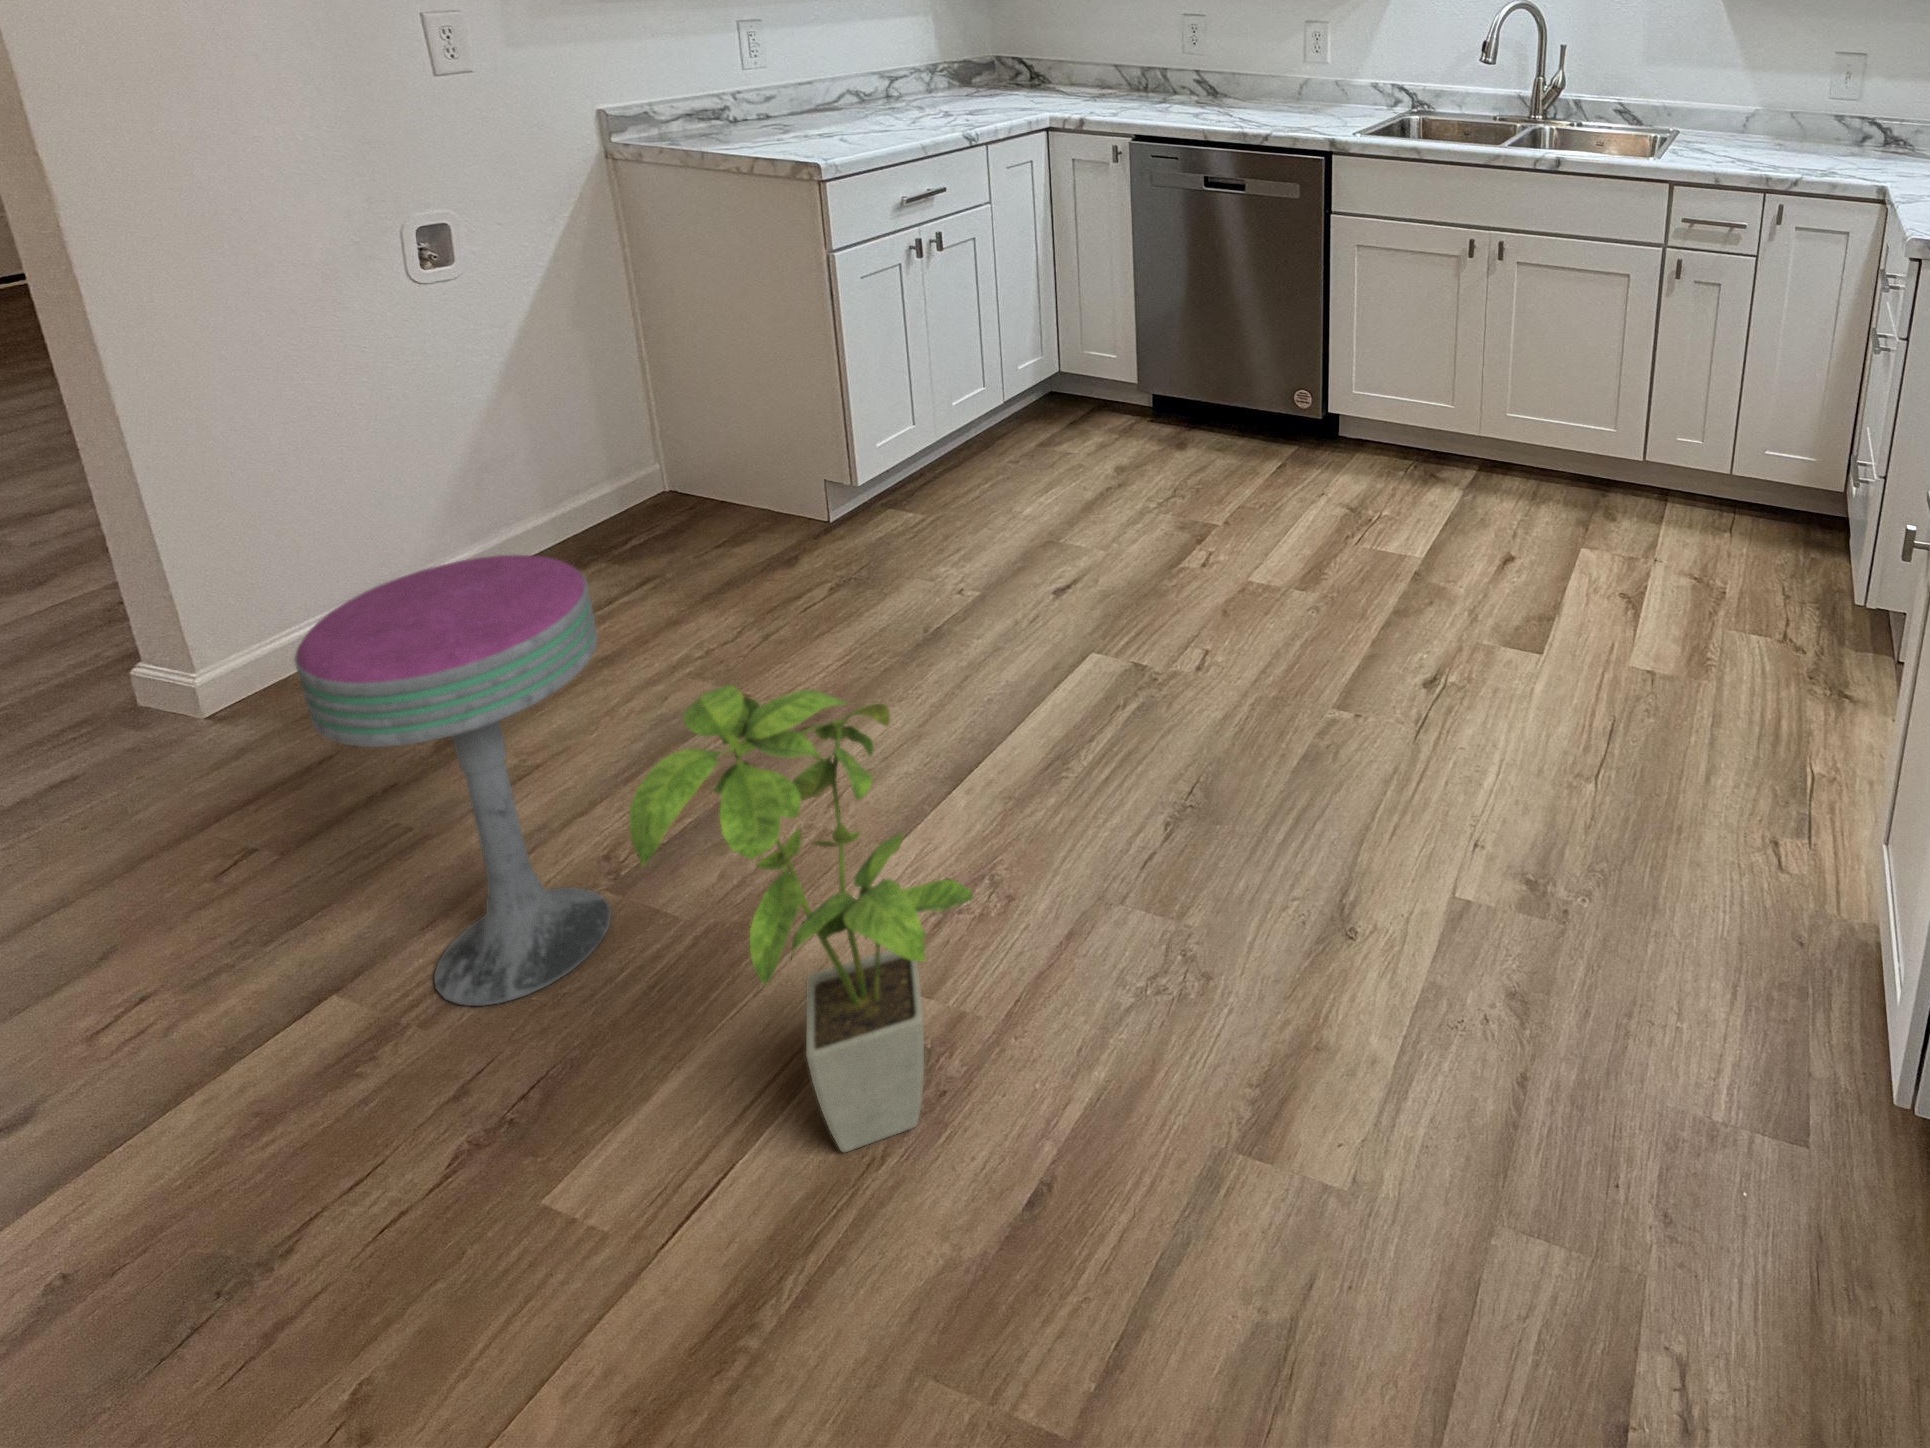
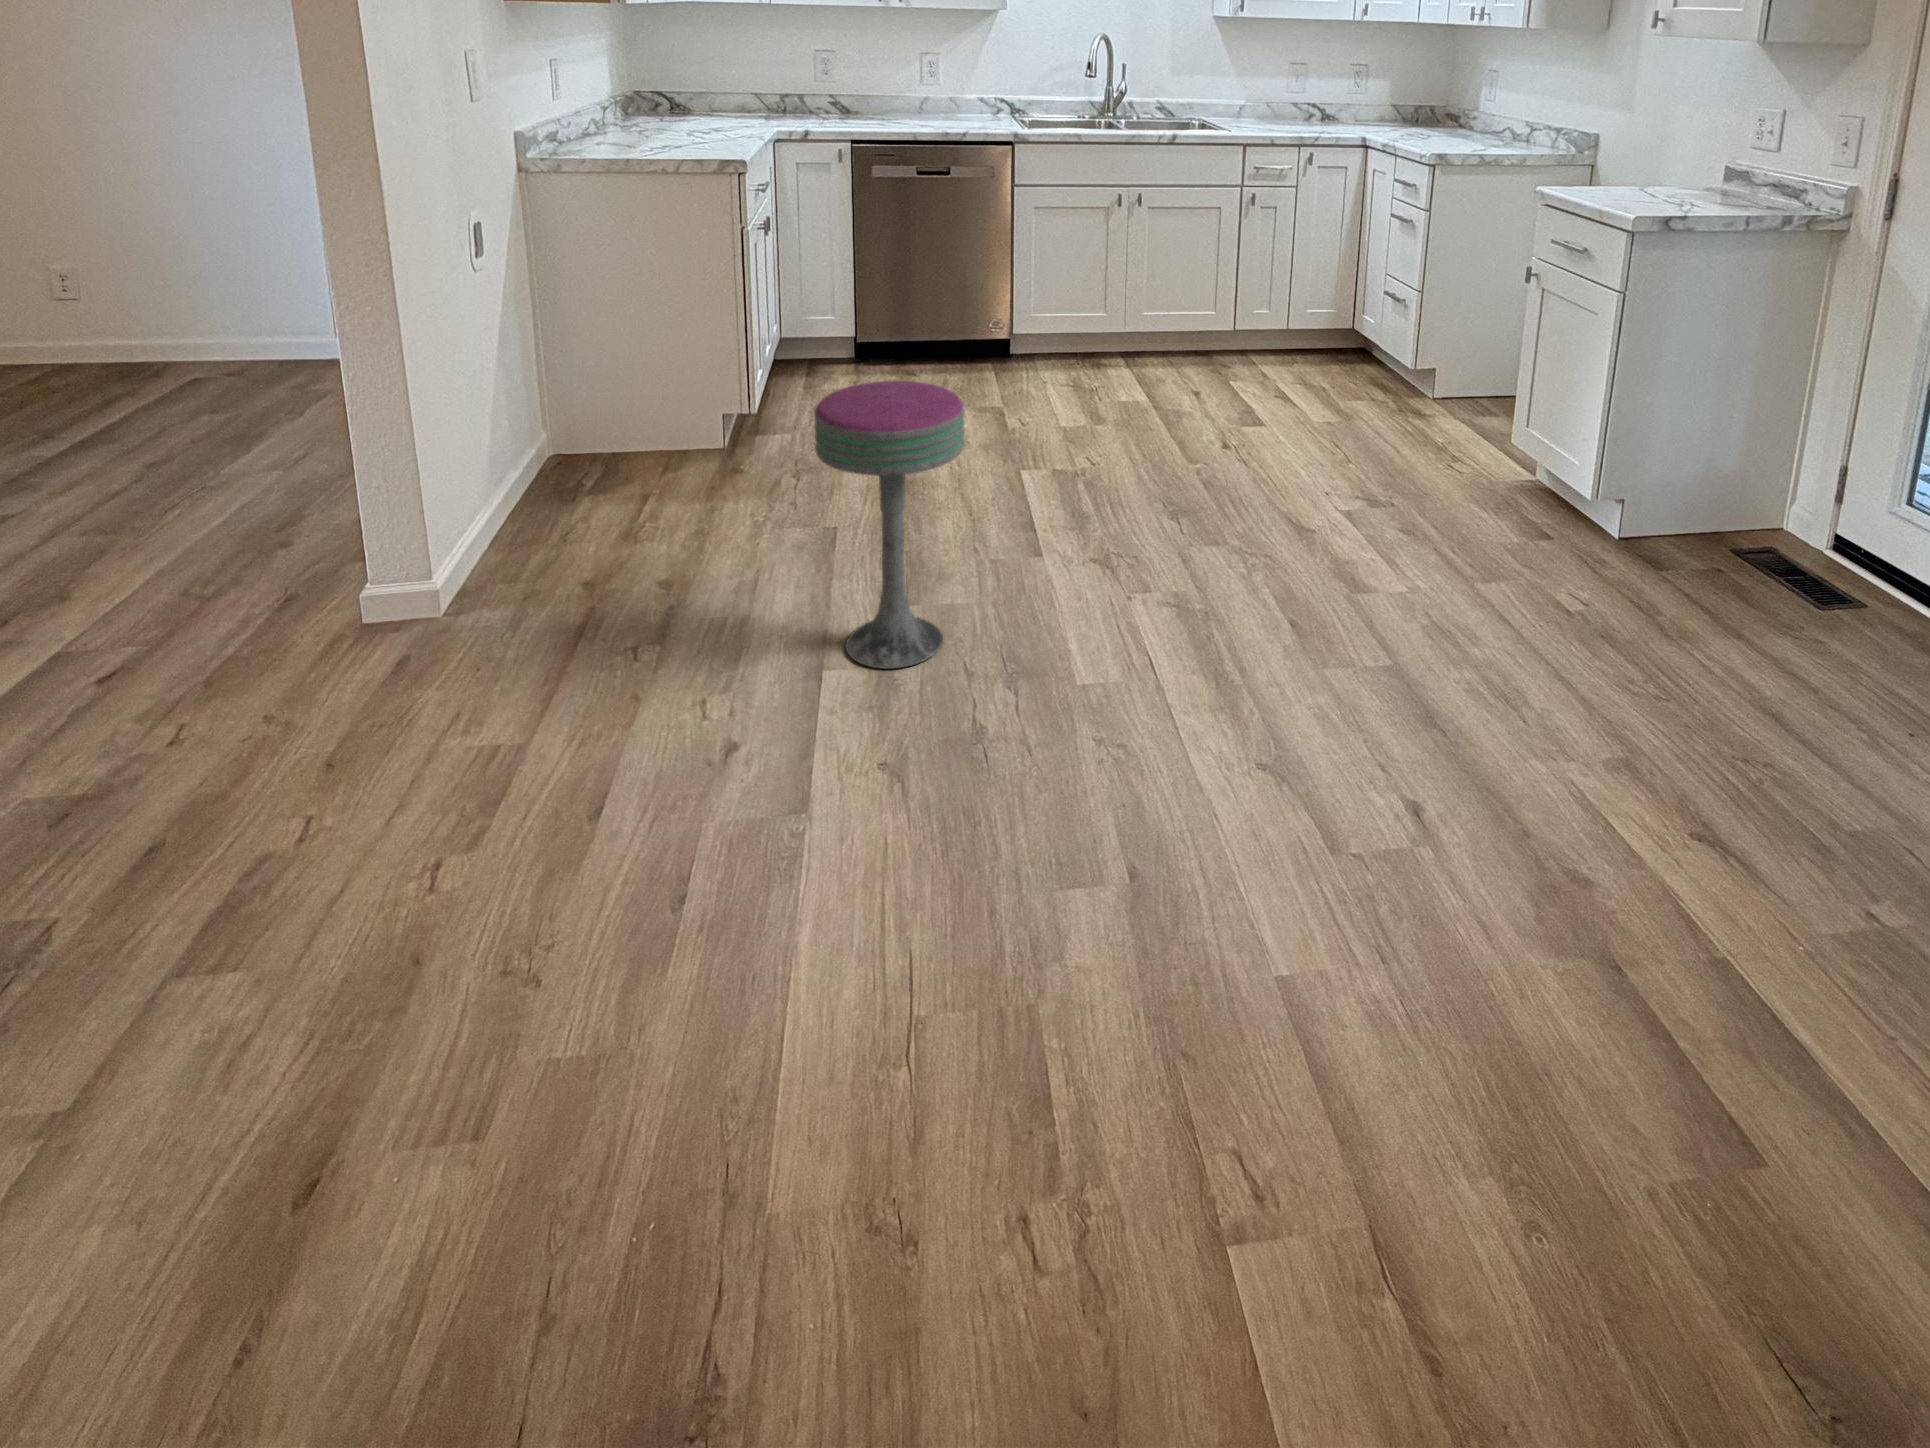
house plant: present [630,685,973,1152] -> none [1147,369,1304,646]

